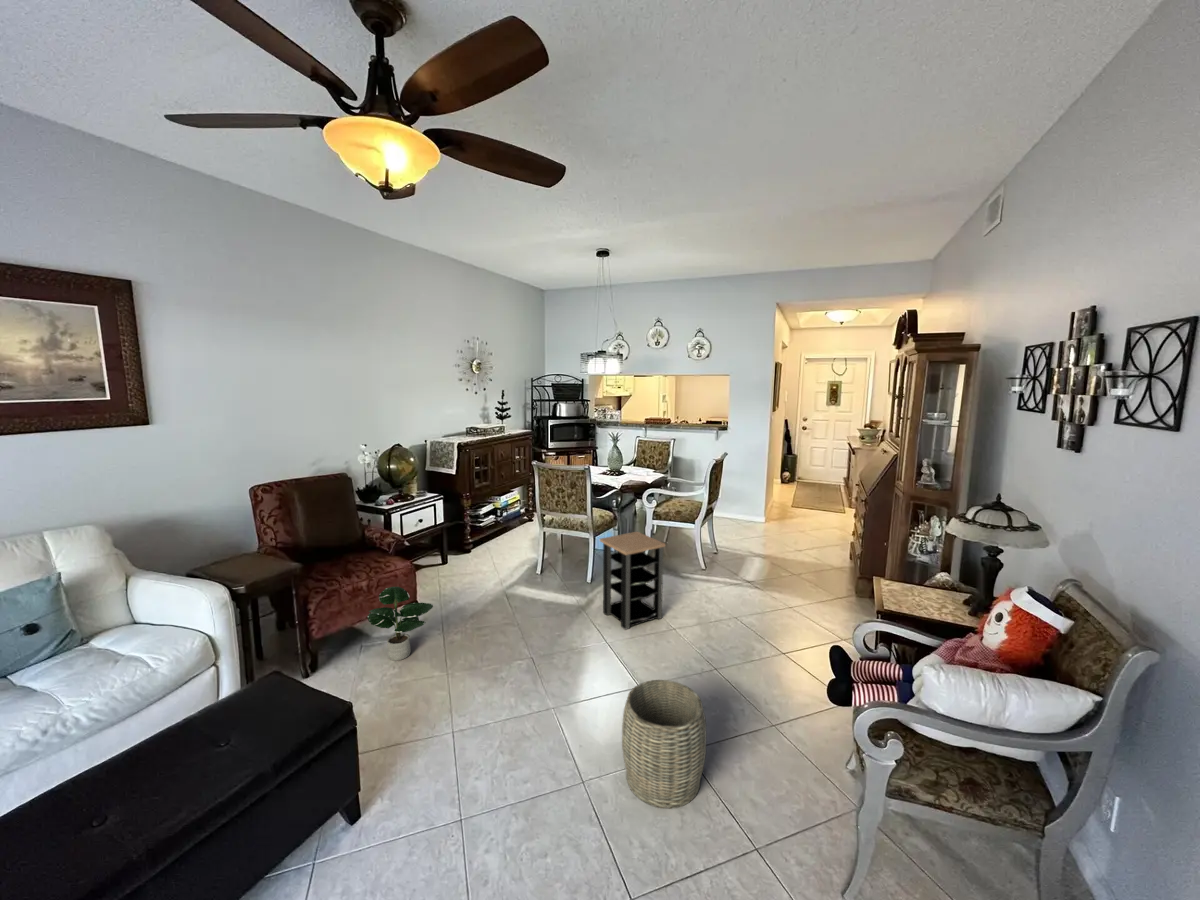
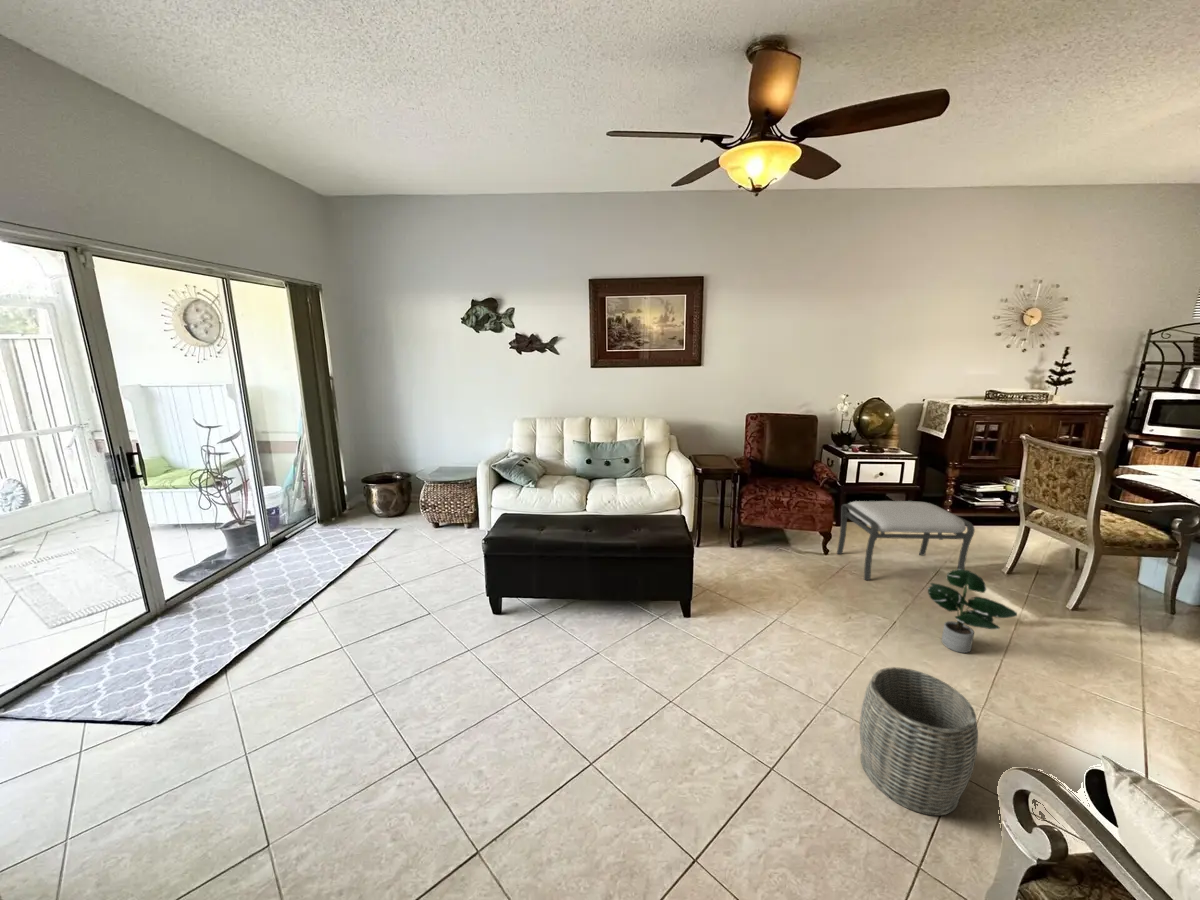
side table: present [600,532,665,629] -> none [1046,546,1188,697]
ottoman: none [422,537,530,634] -> present [837,501,974,580]
potted plant: present [367,587,433,660] -> present [928,569,1017,653]

